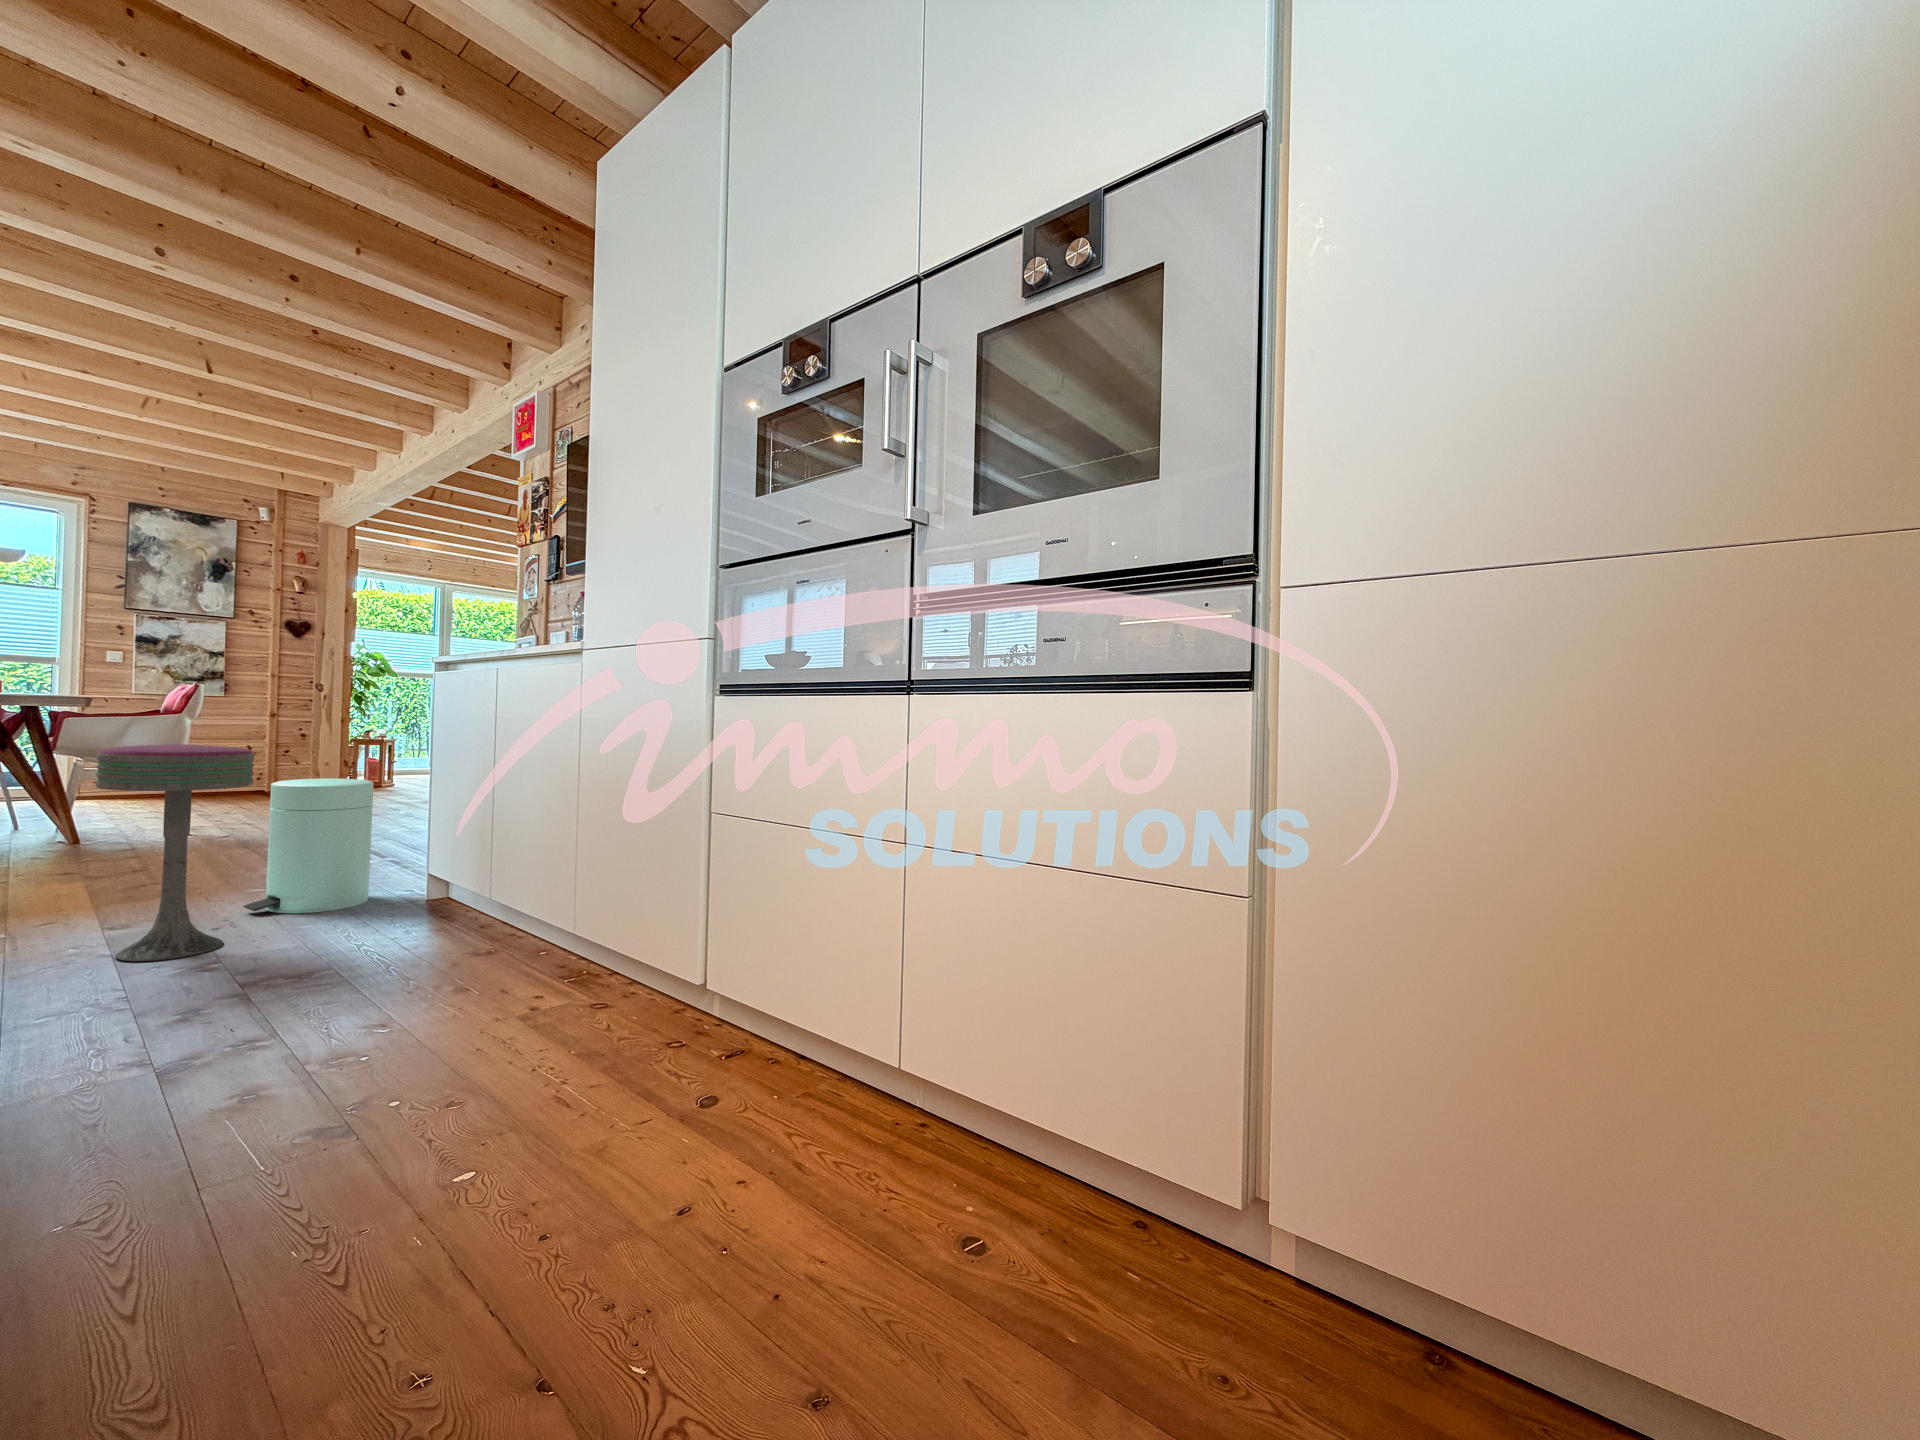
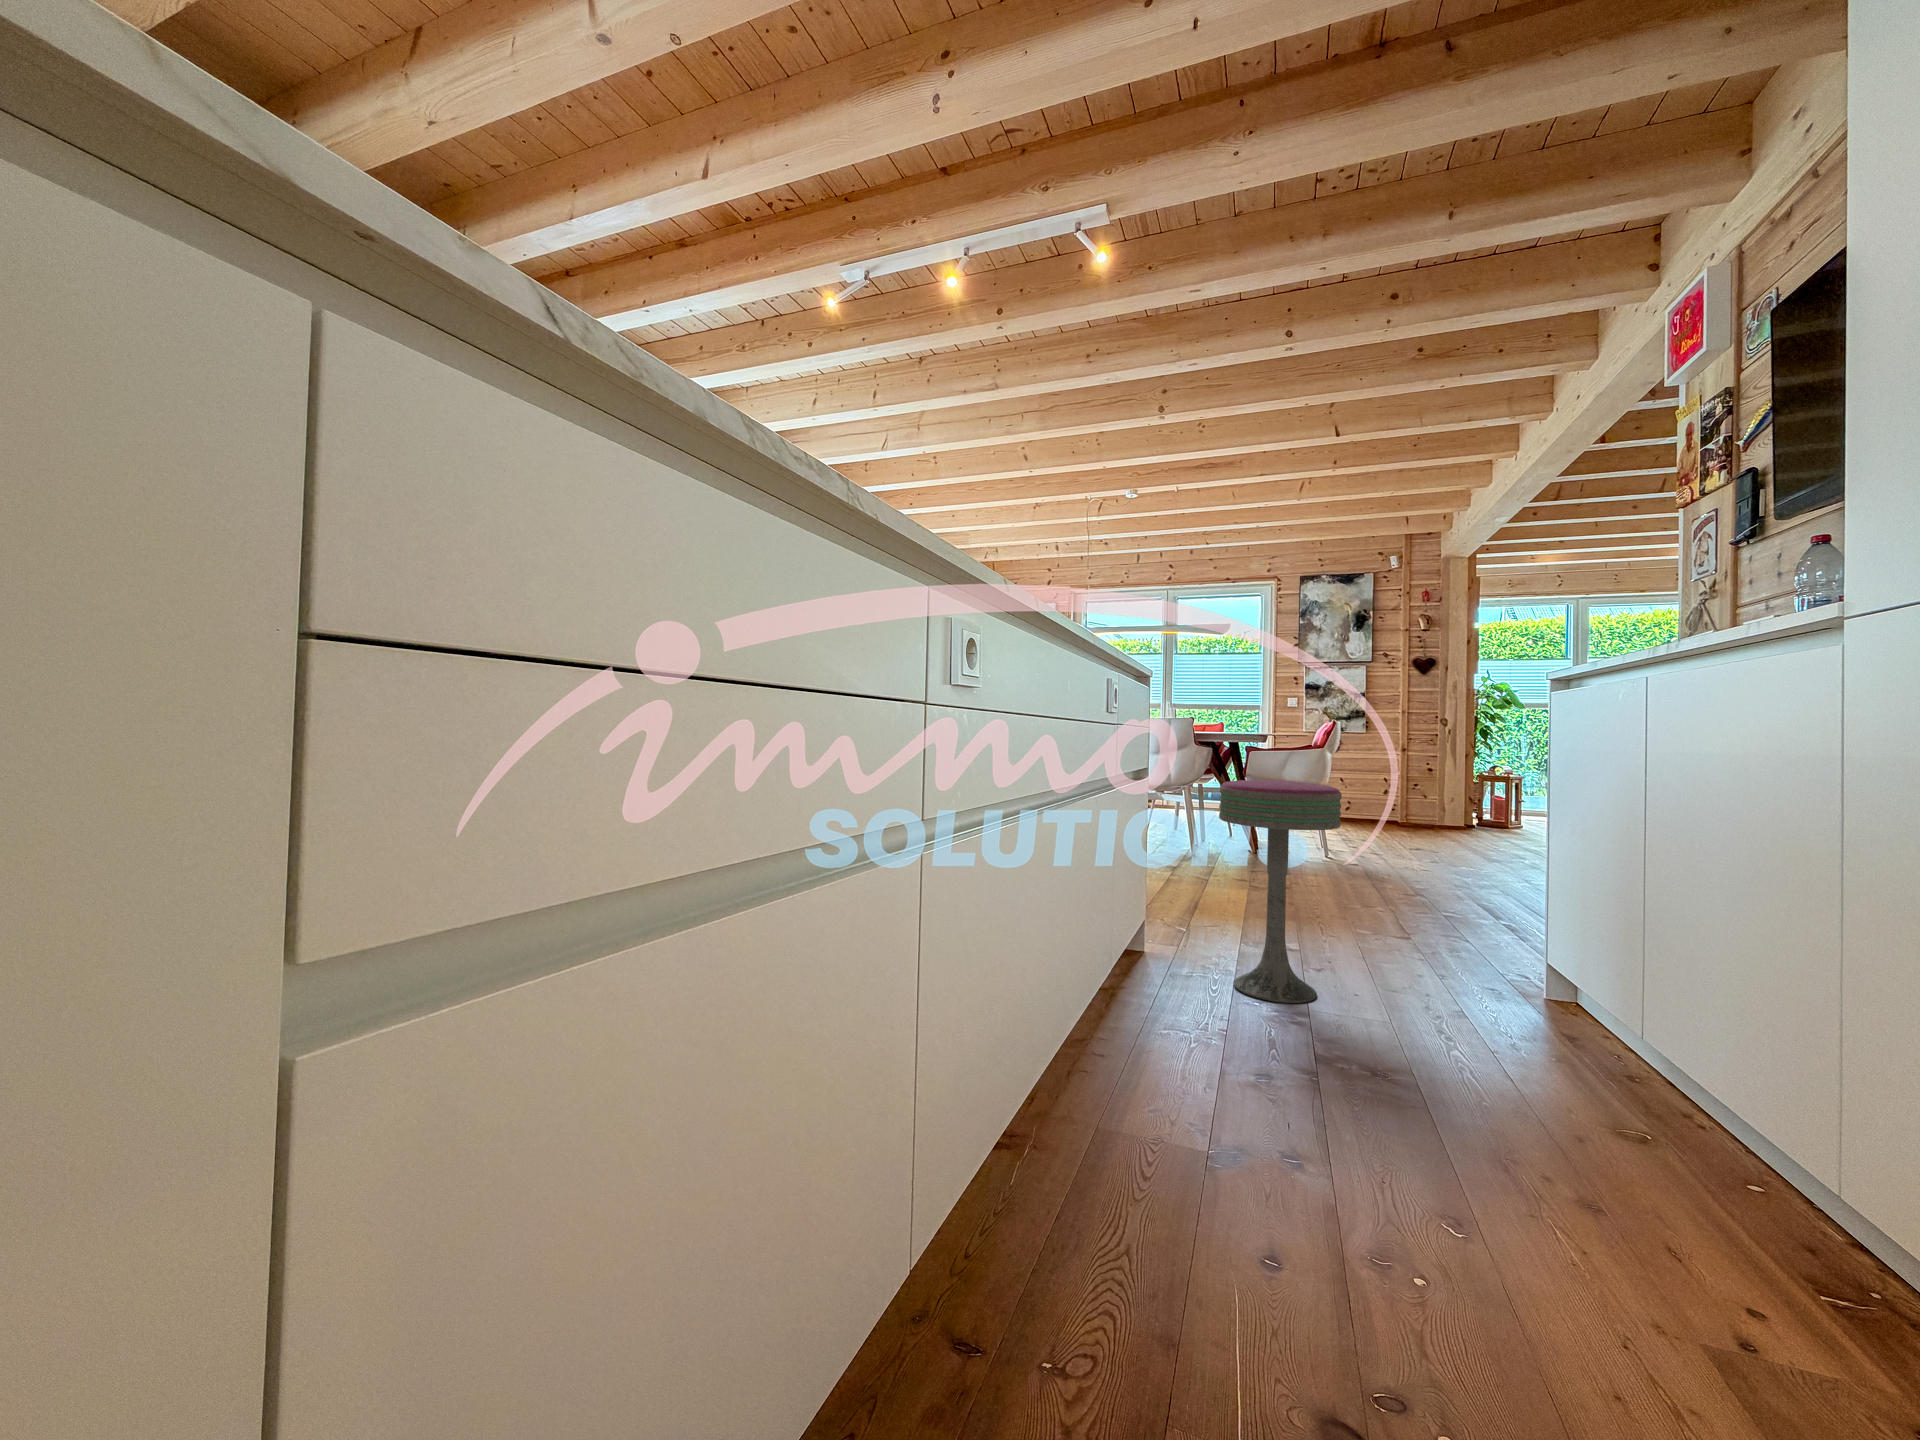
trash can: present [243,778,374,913] -> none [1345,823,1475,985]

